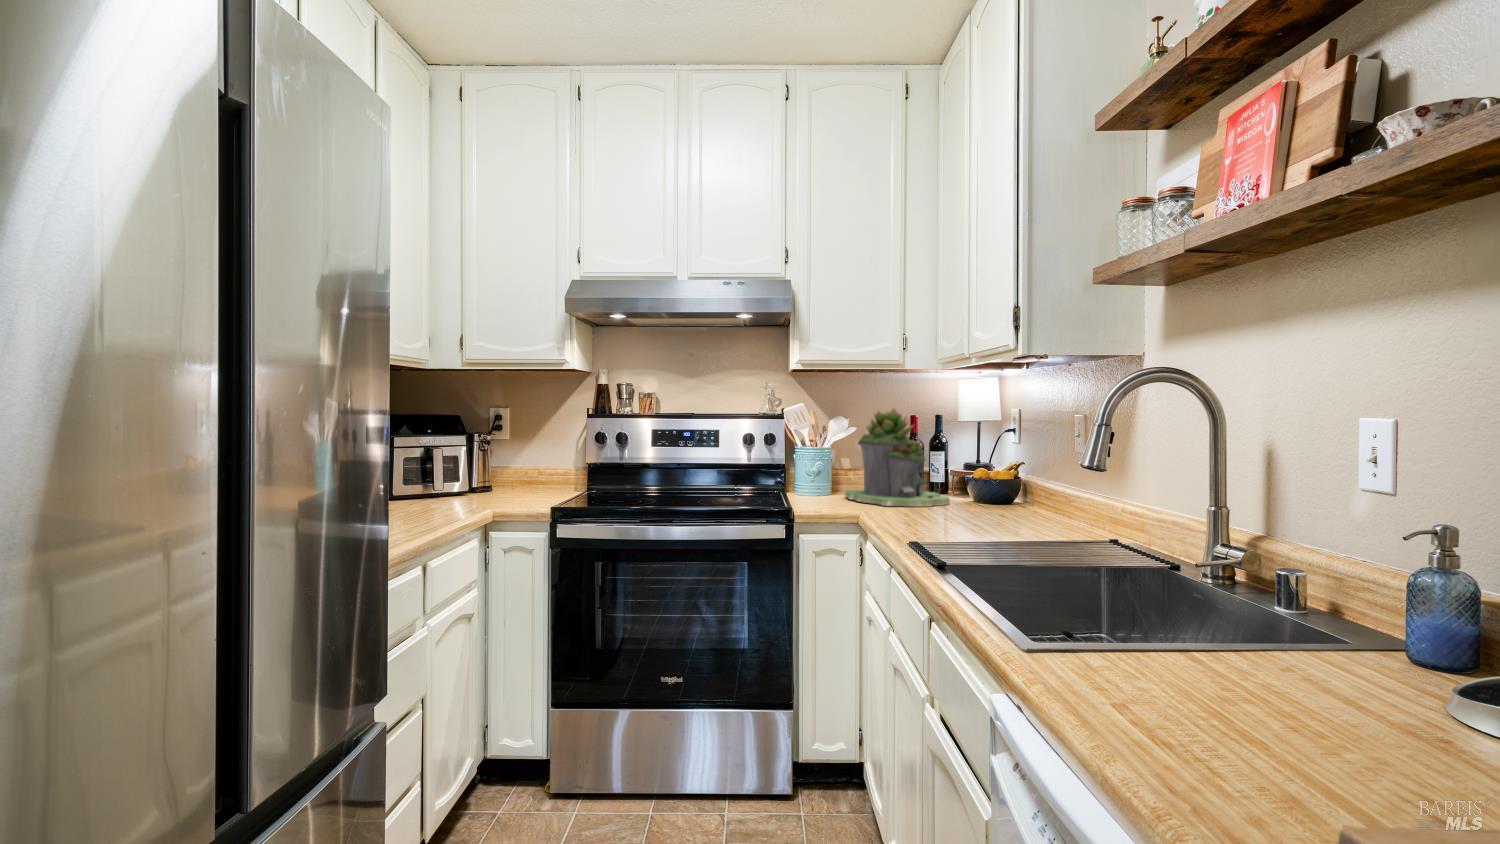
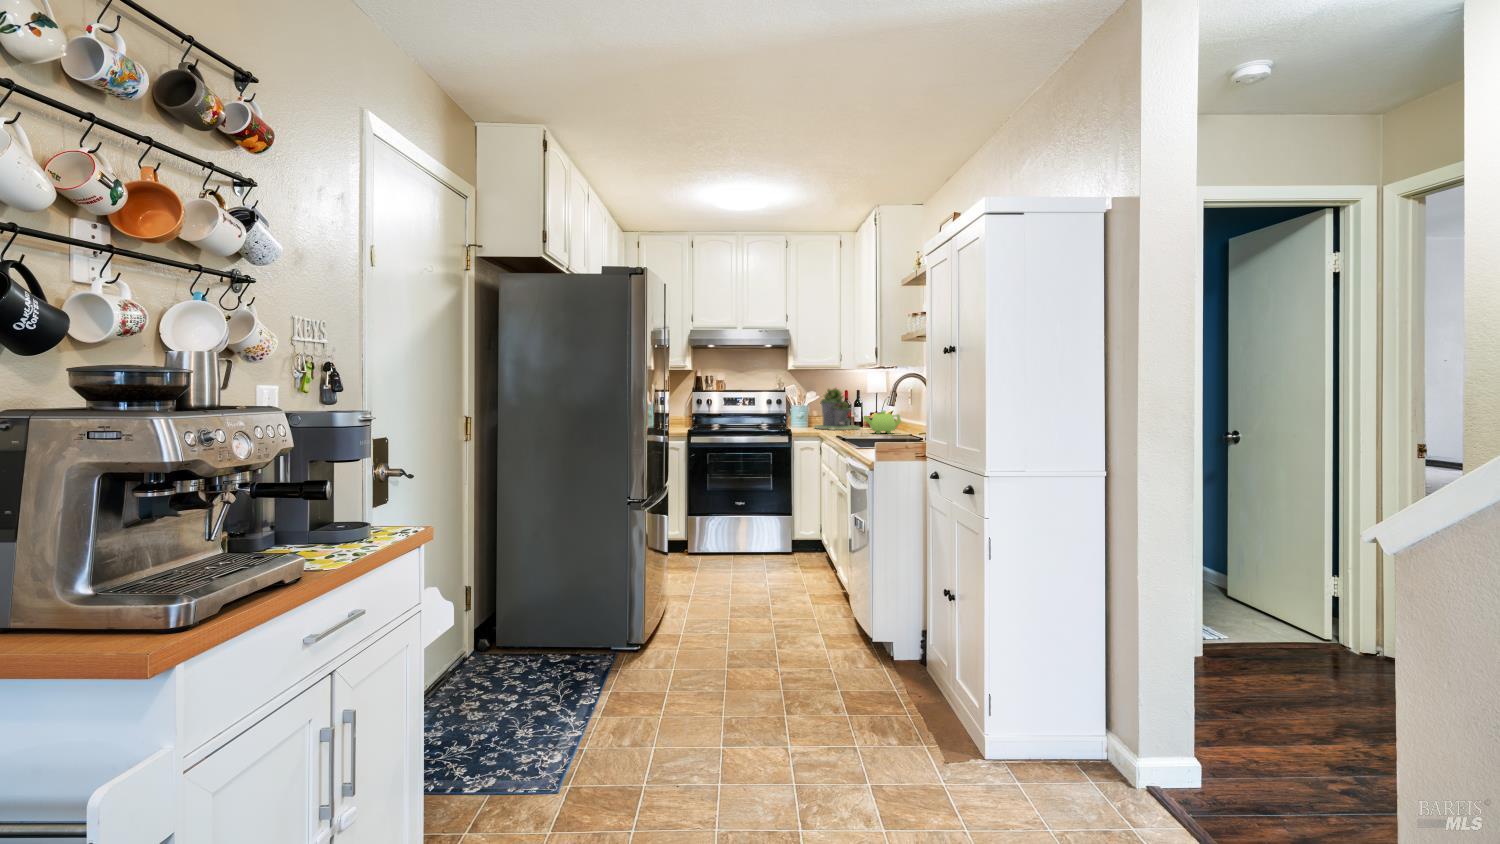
teapot: none [971,468,1070,528] -> present [864,411,901,434]

